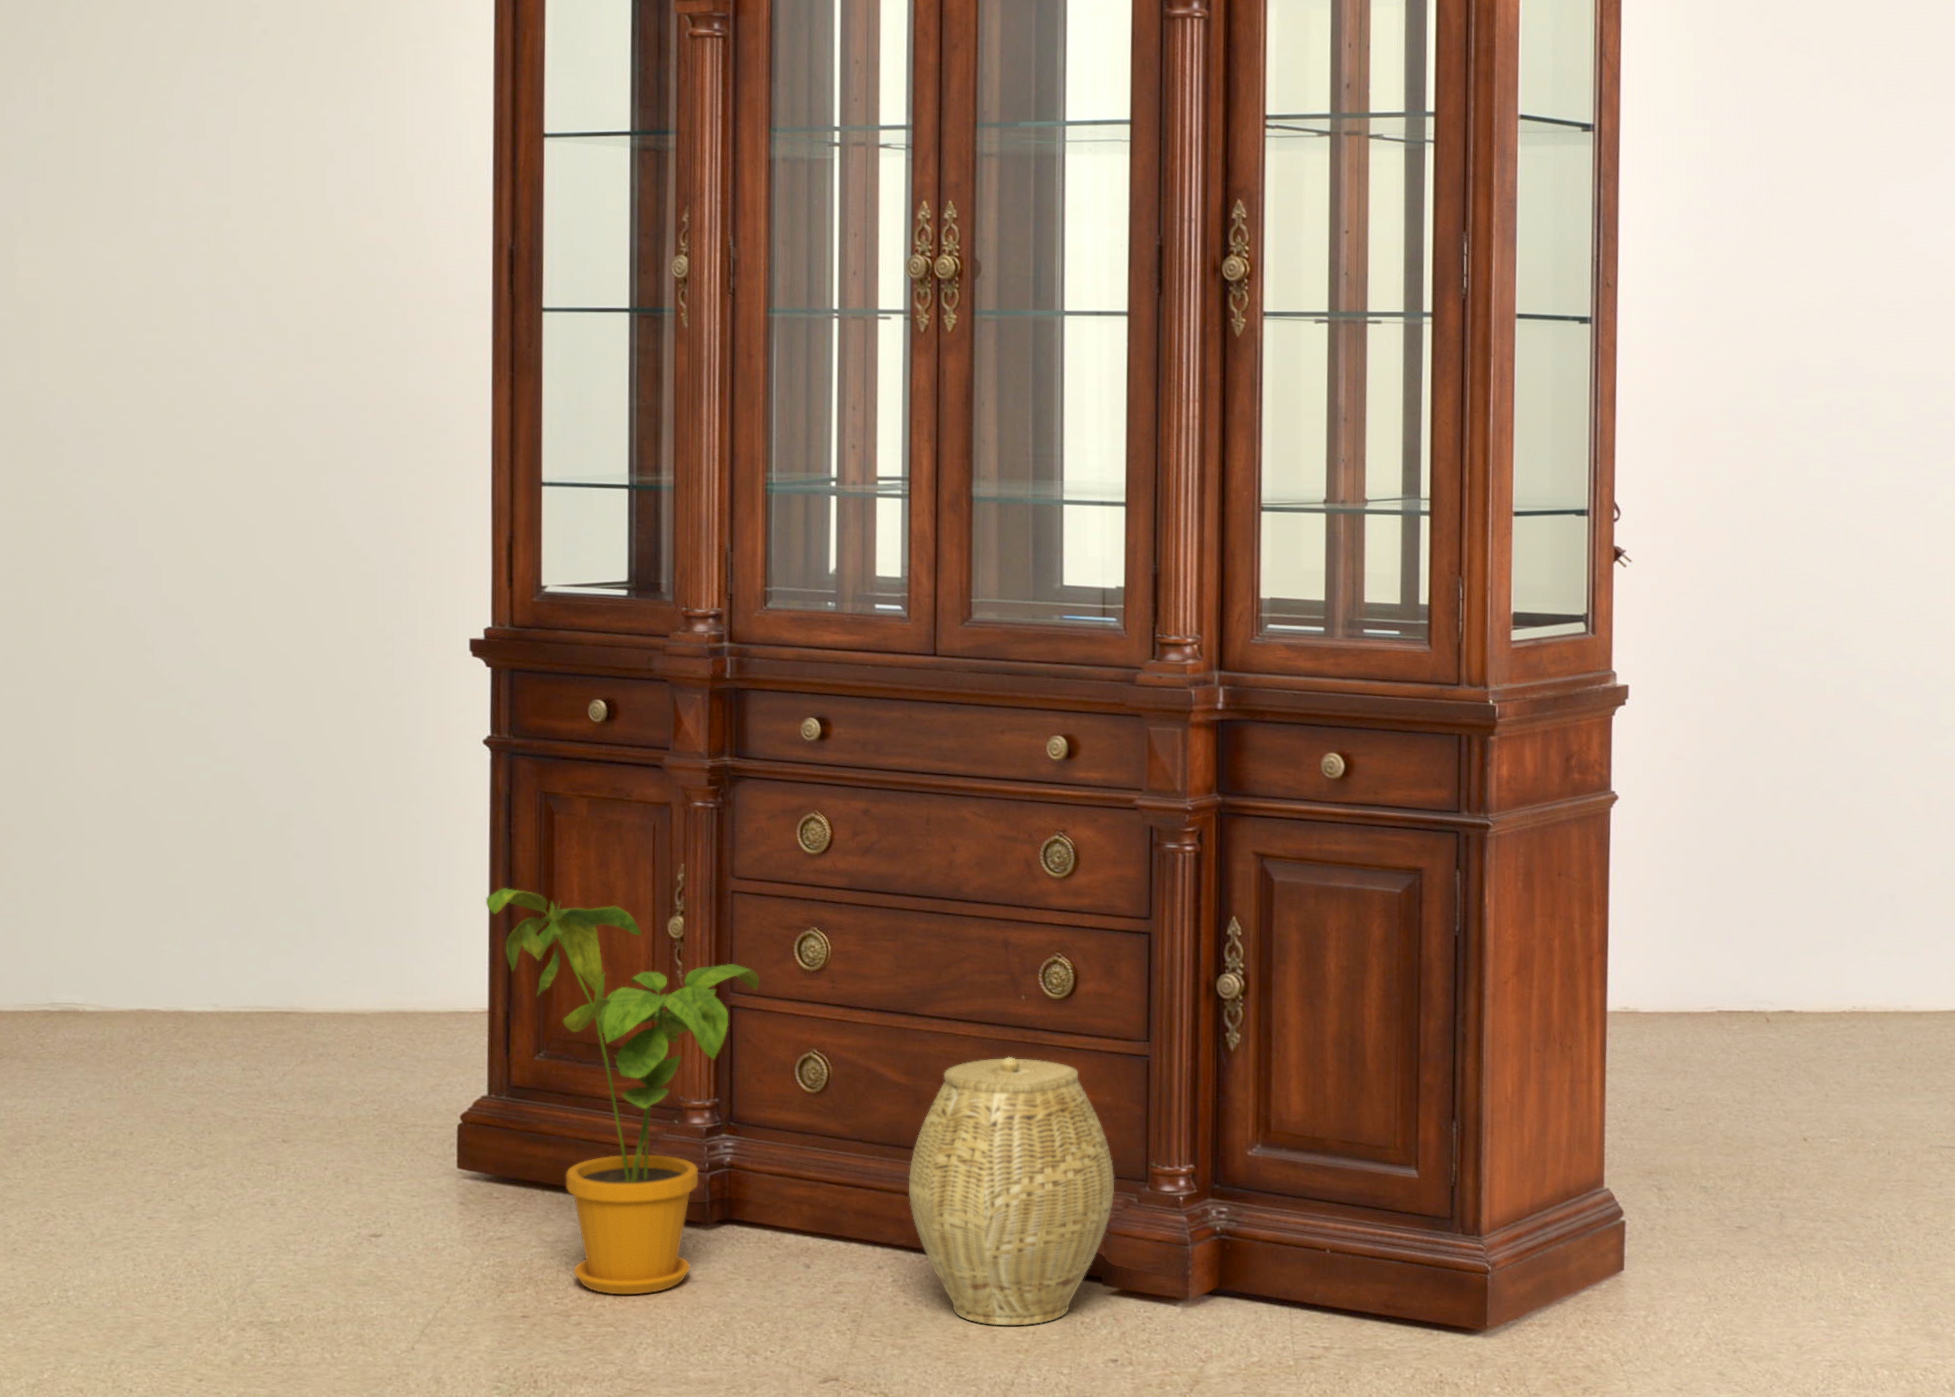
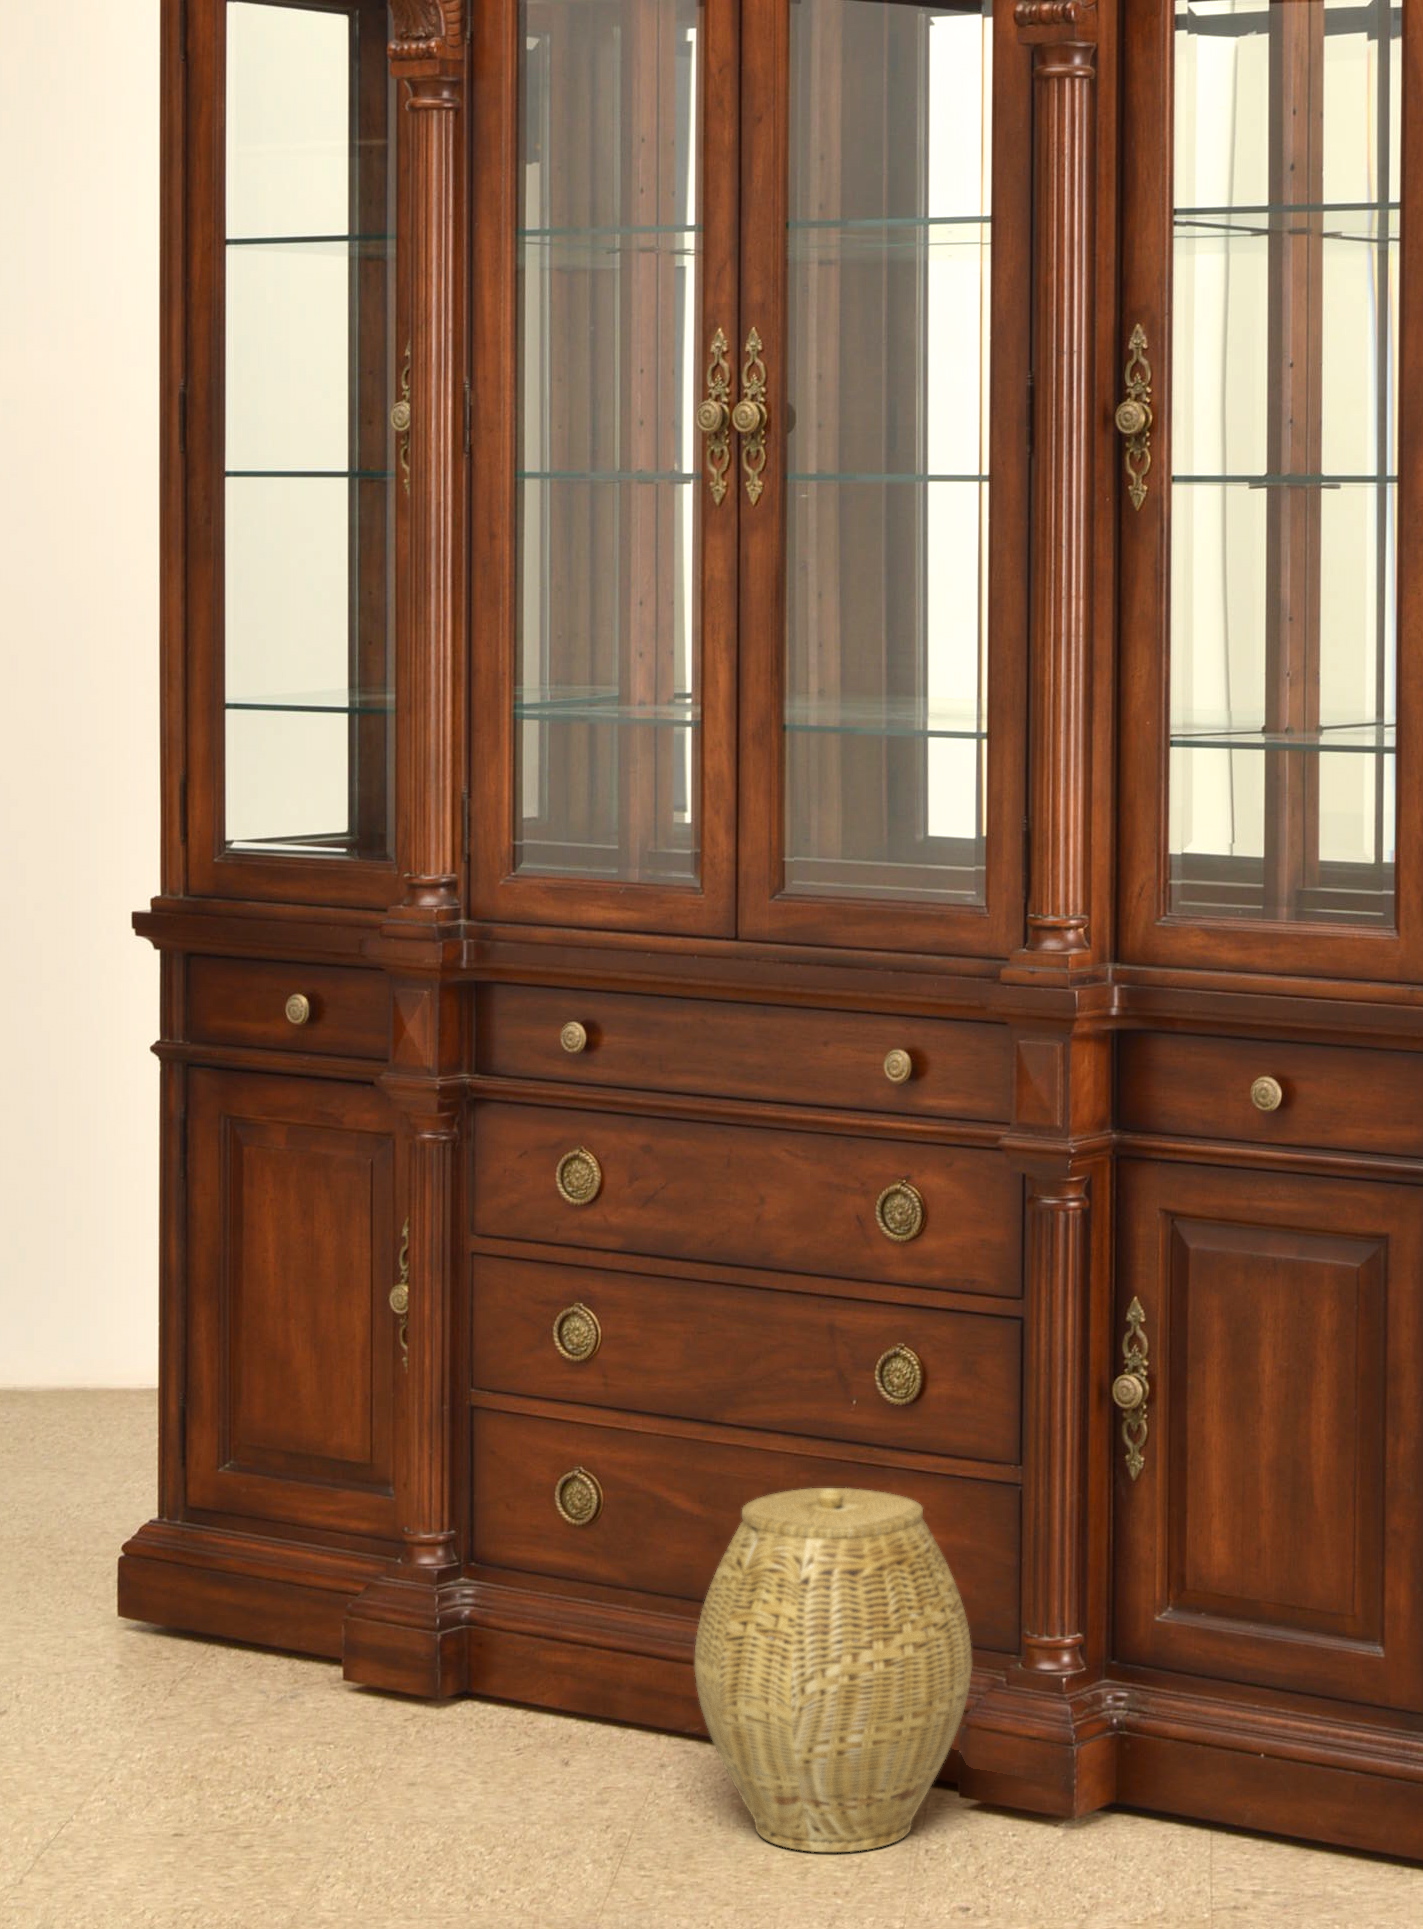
house plant: present [486,889,759,1294] -> none [131,1255,506,1801]

